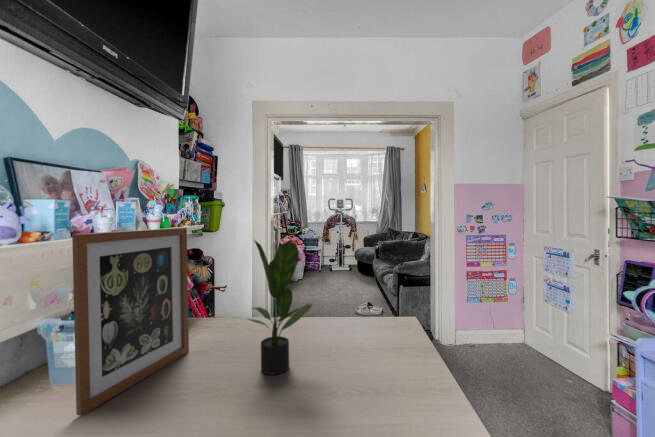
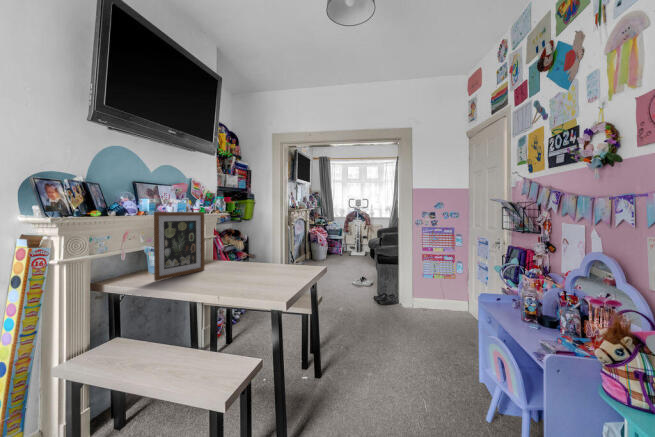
potted plant: present [248,240,312,375] -> none [220,217,255,277]

